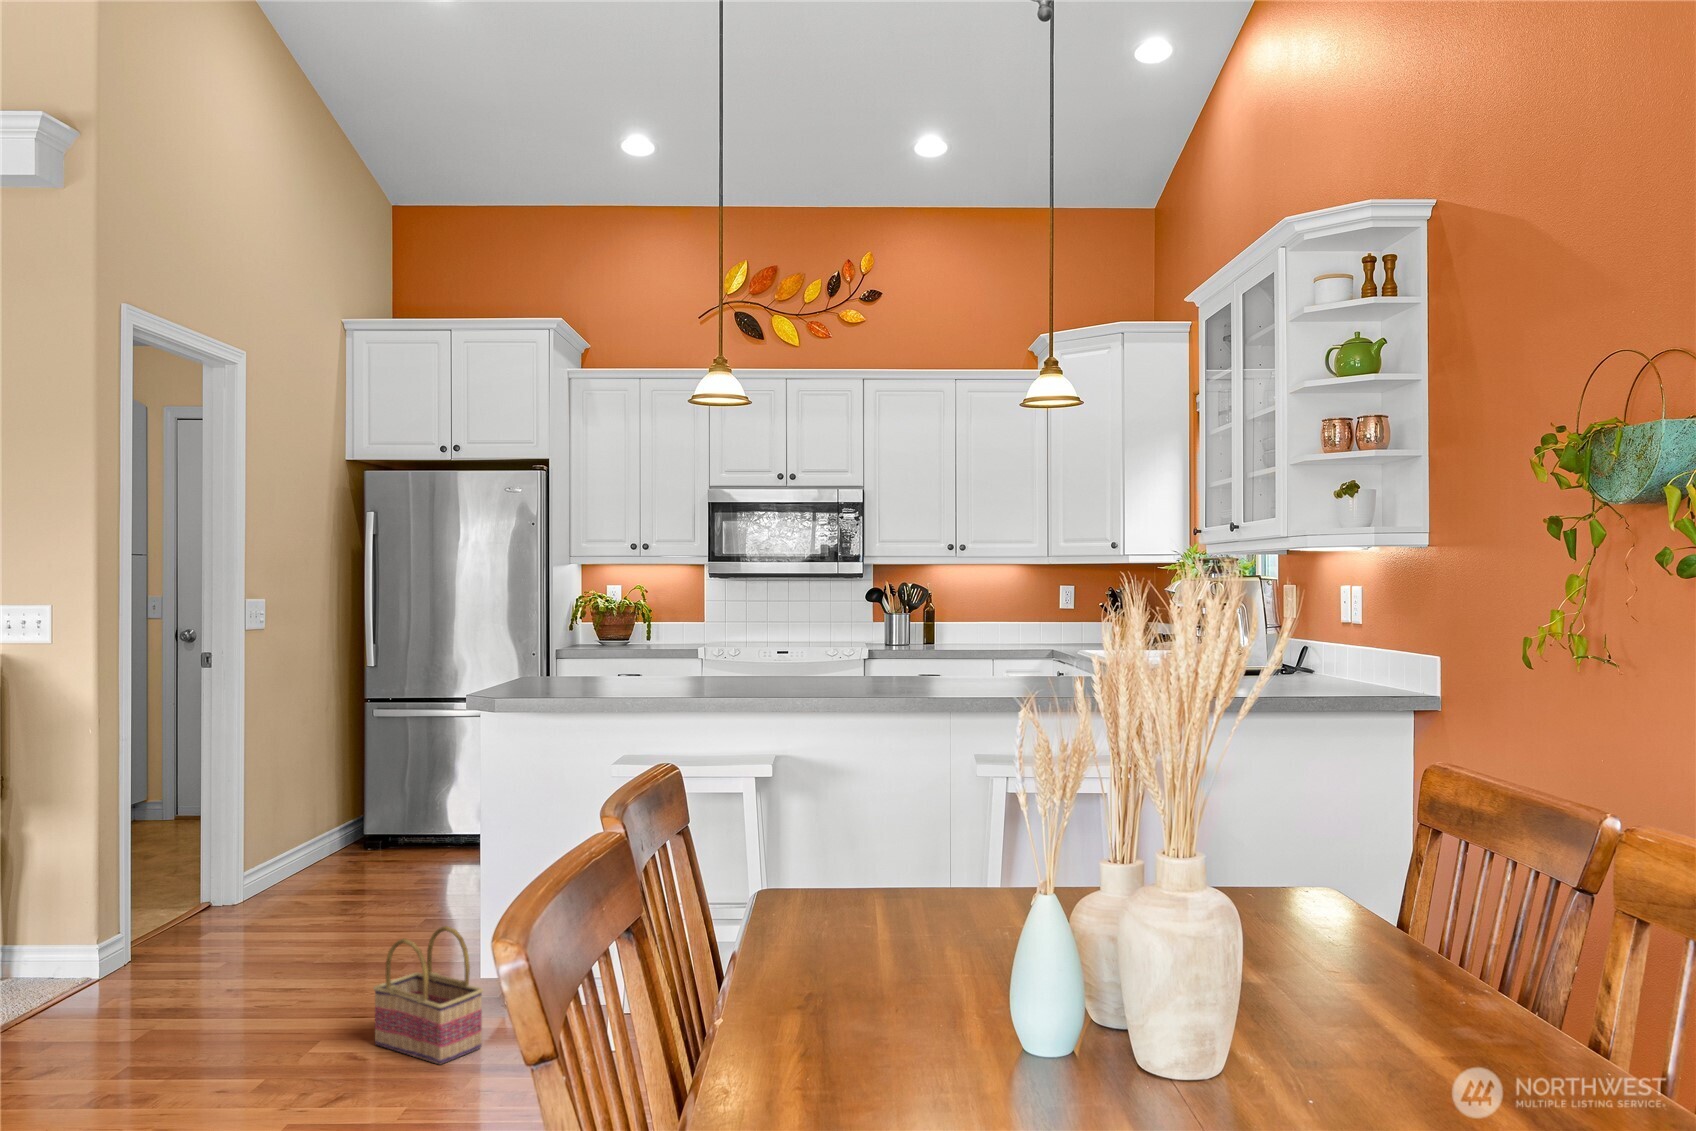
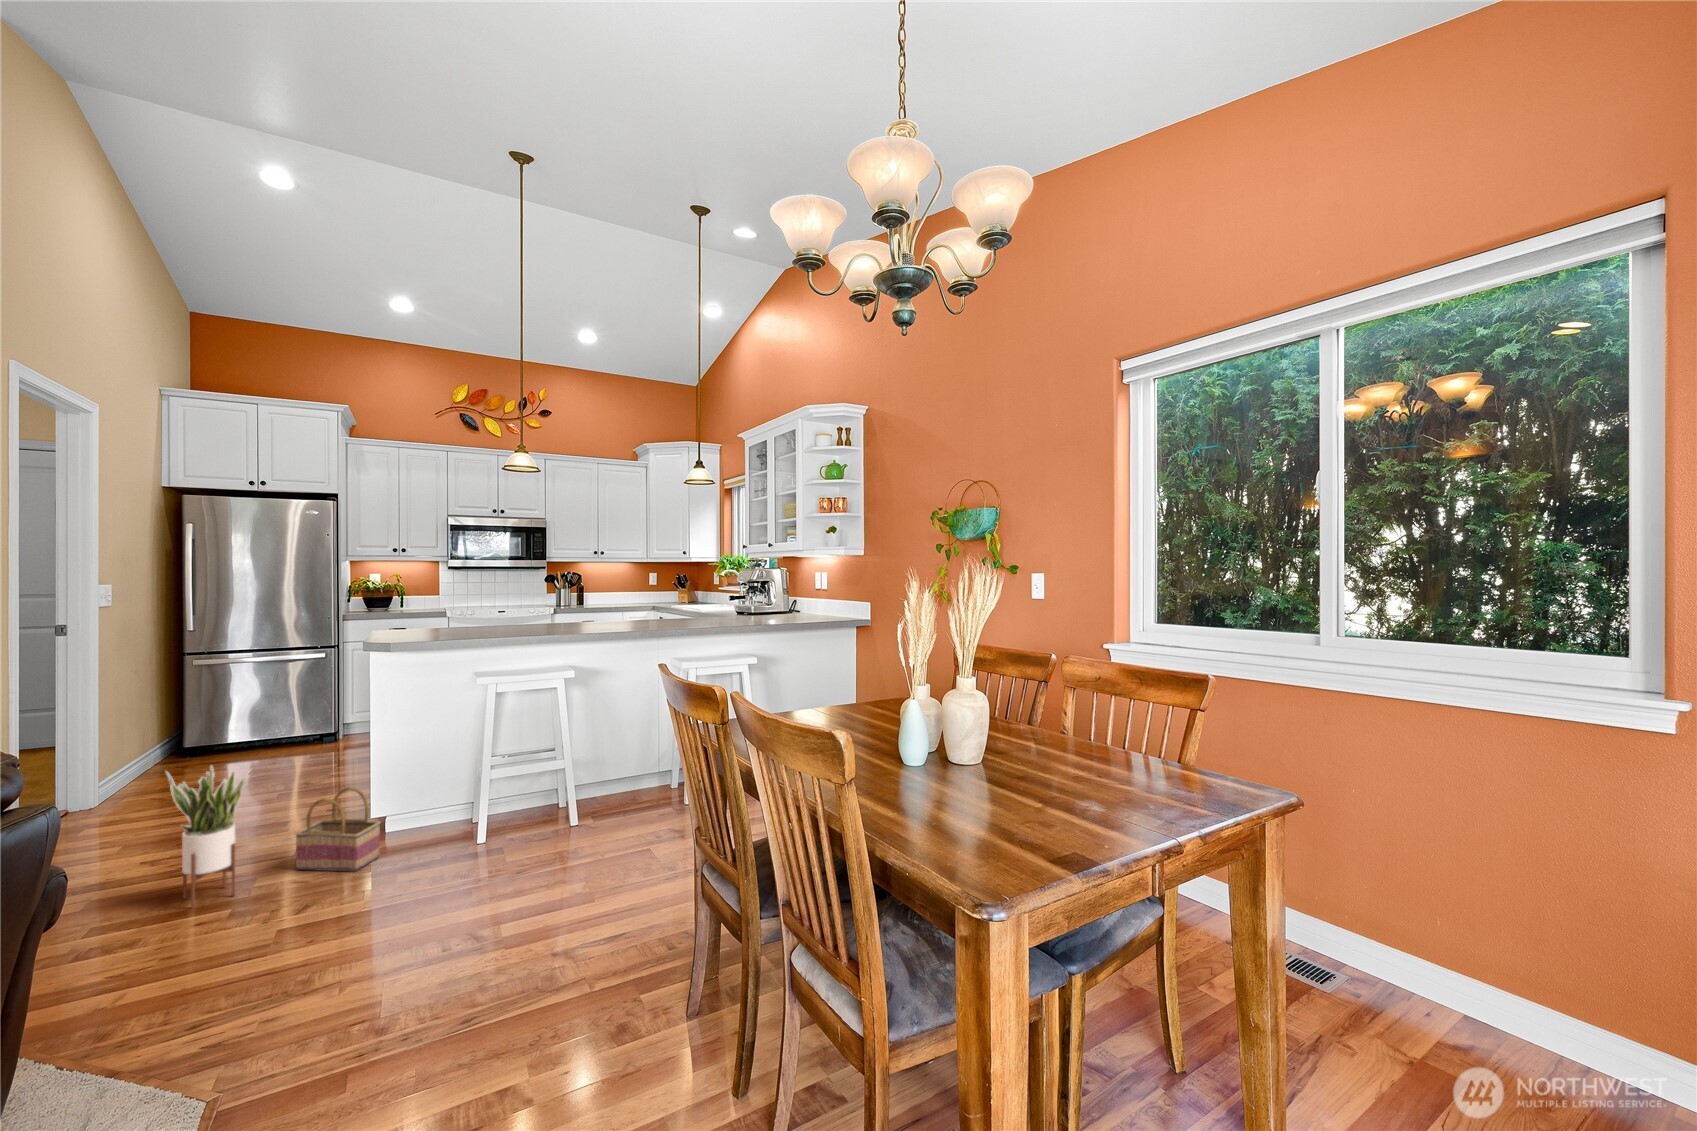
potted plant: none [211,866,302,1076] -> present [165,766,244,908]

